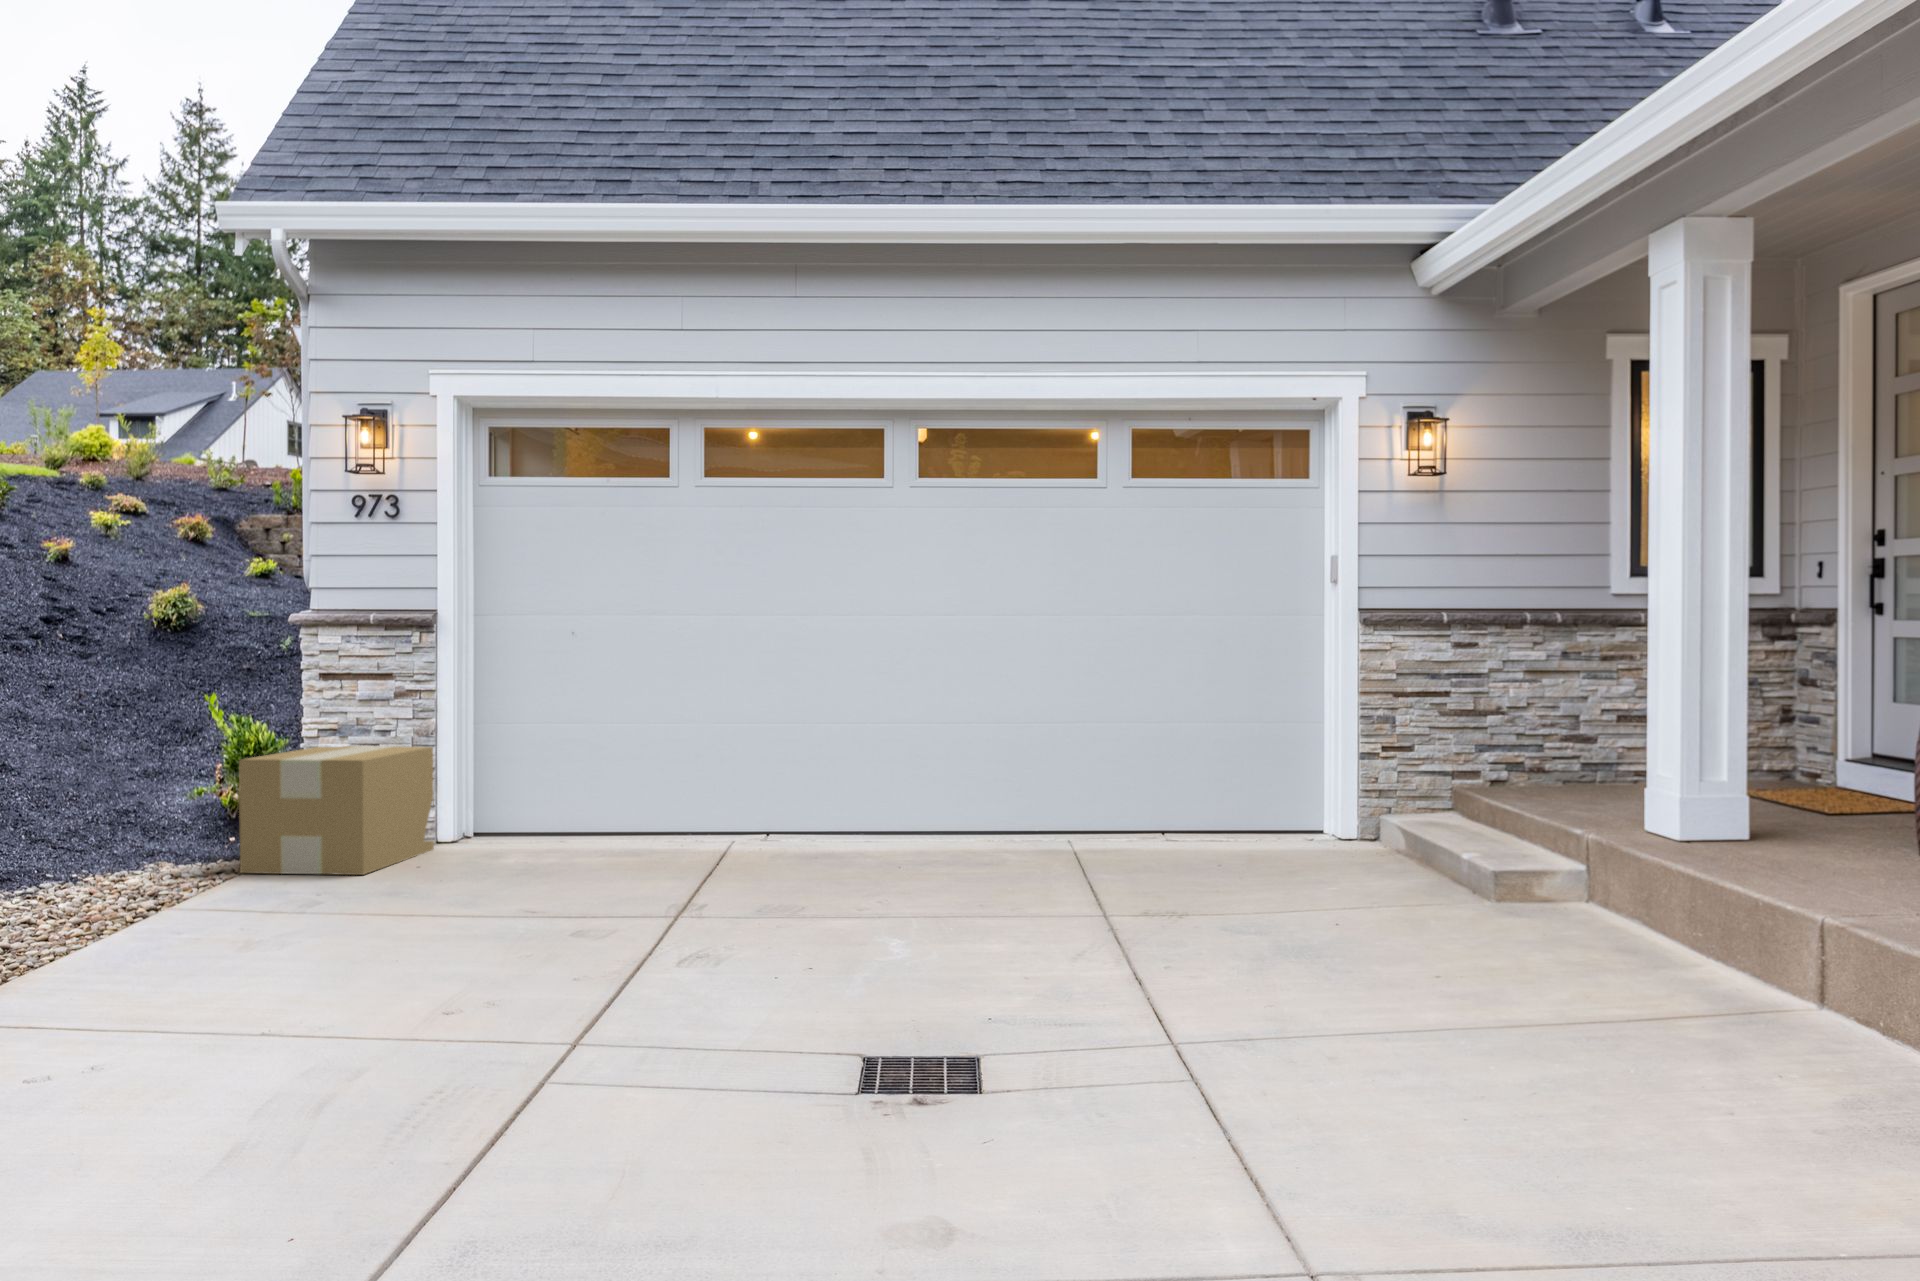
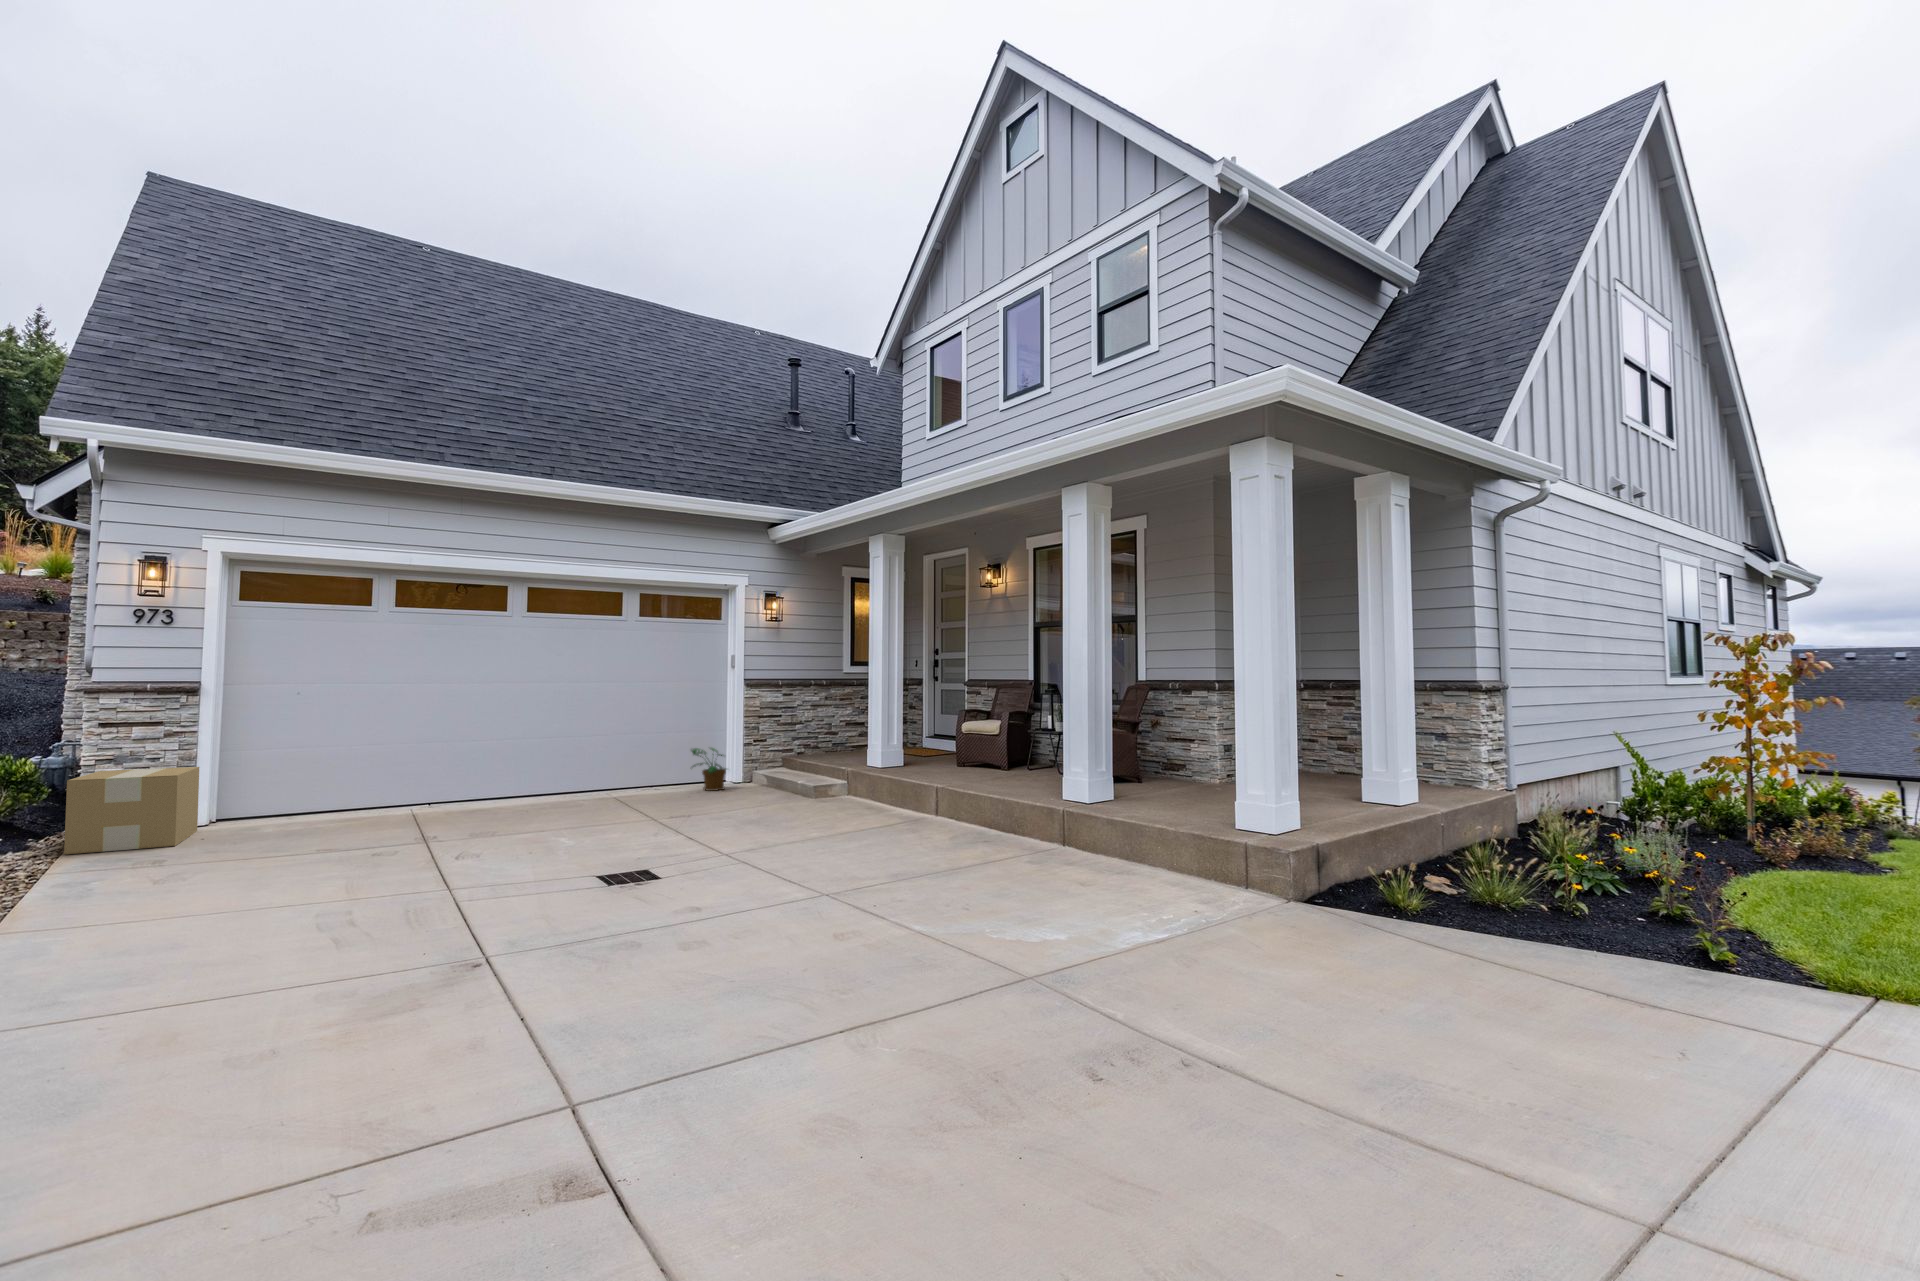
potted plant: none [1224,756,1319,853] -> present [691,748,726,791]

